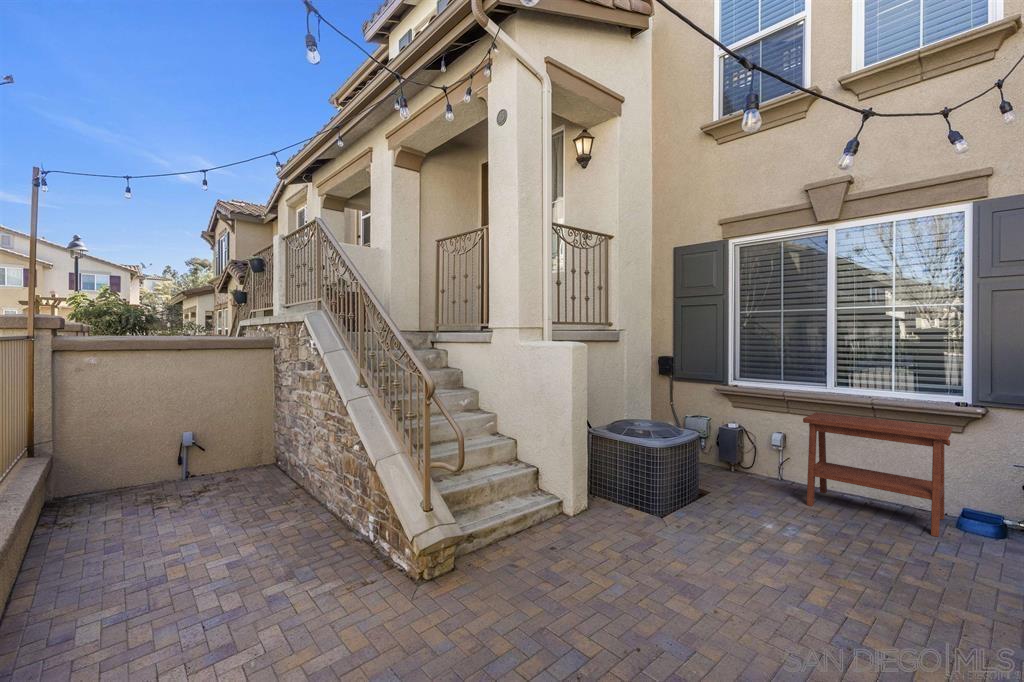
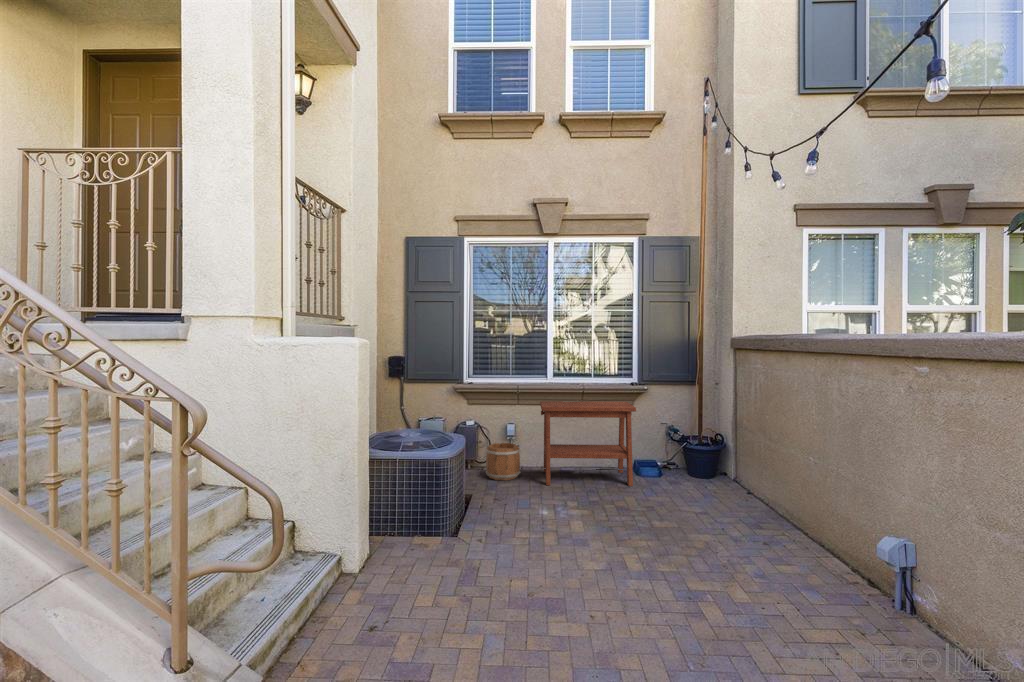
bucket: none [744,450,786,490] -> present [486,443,520,480]

